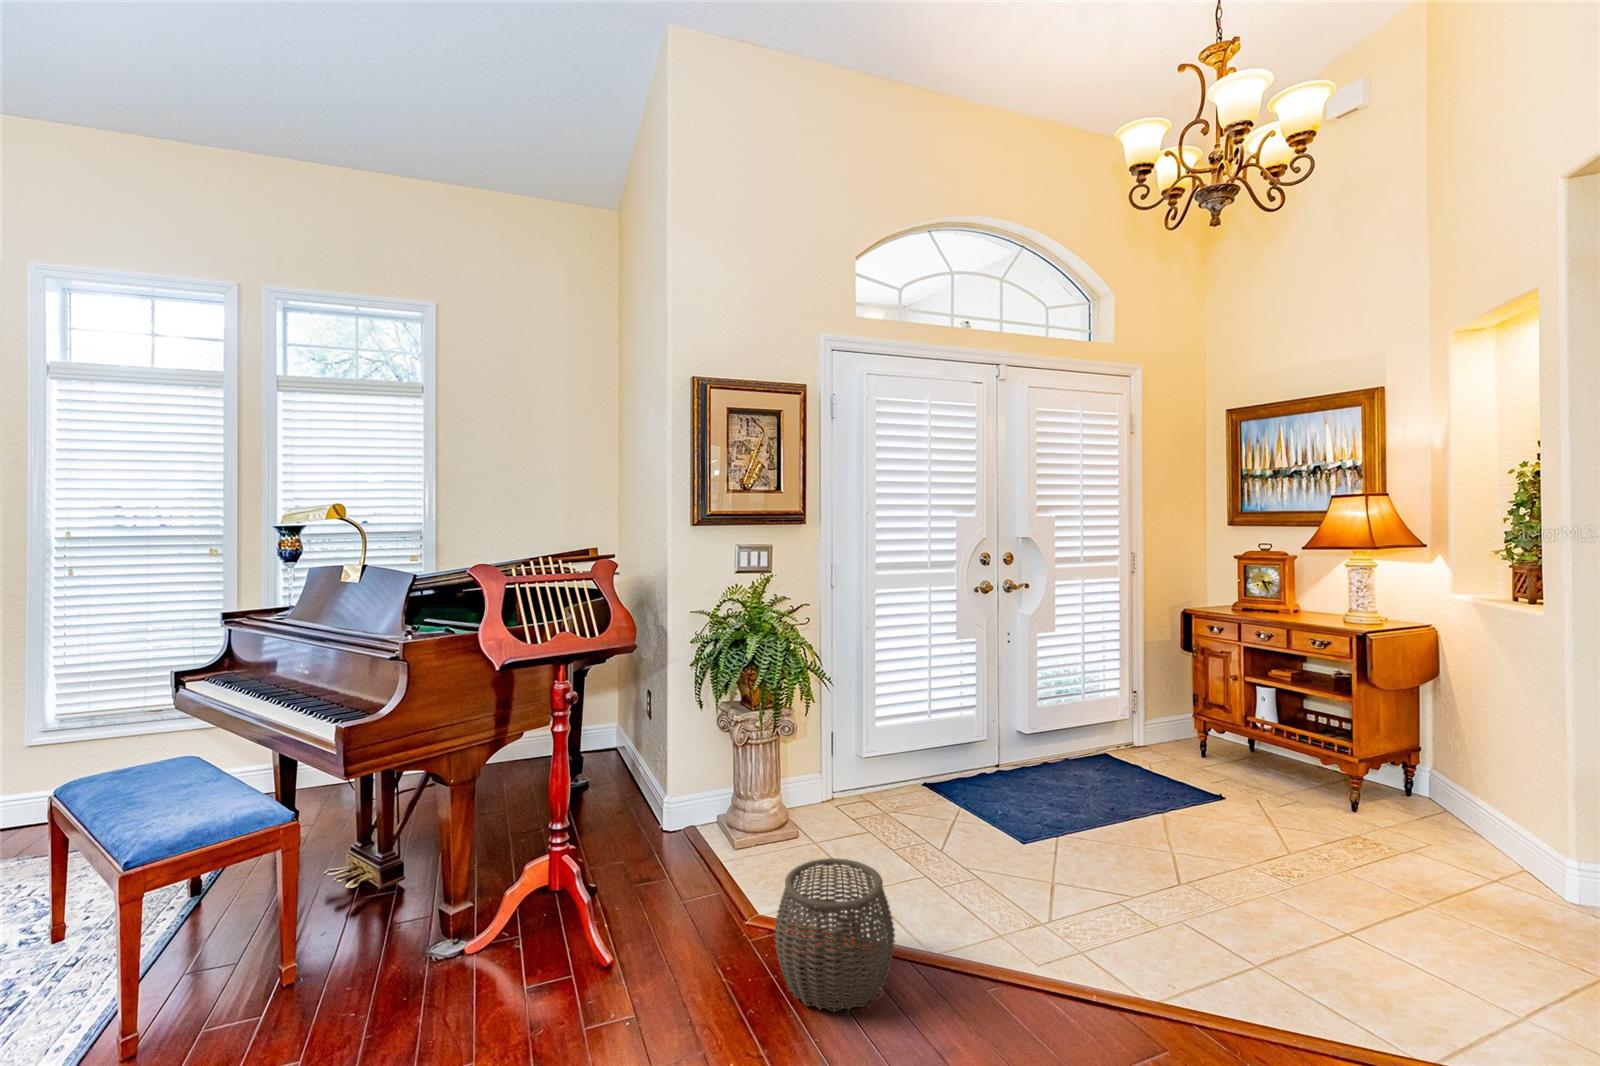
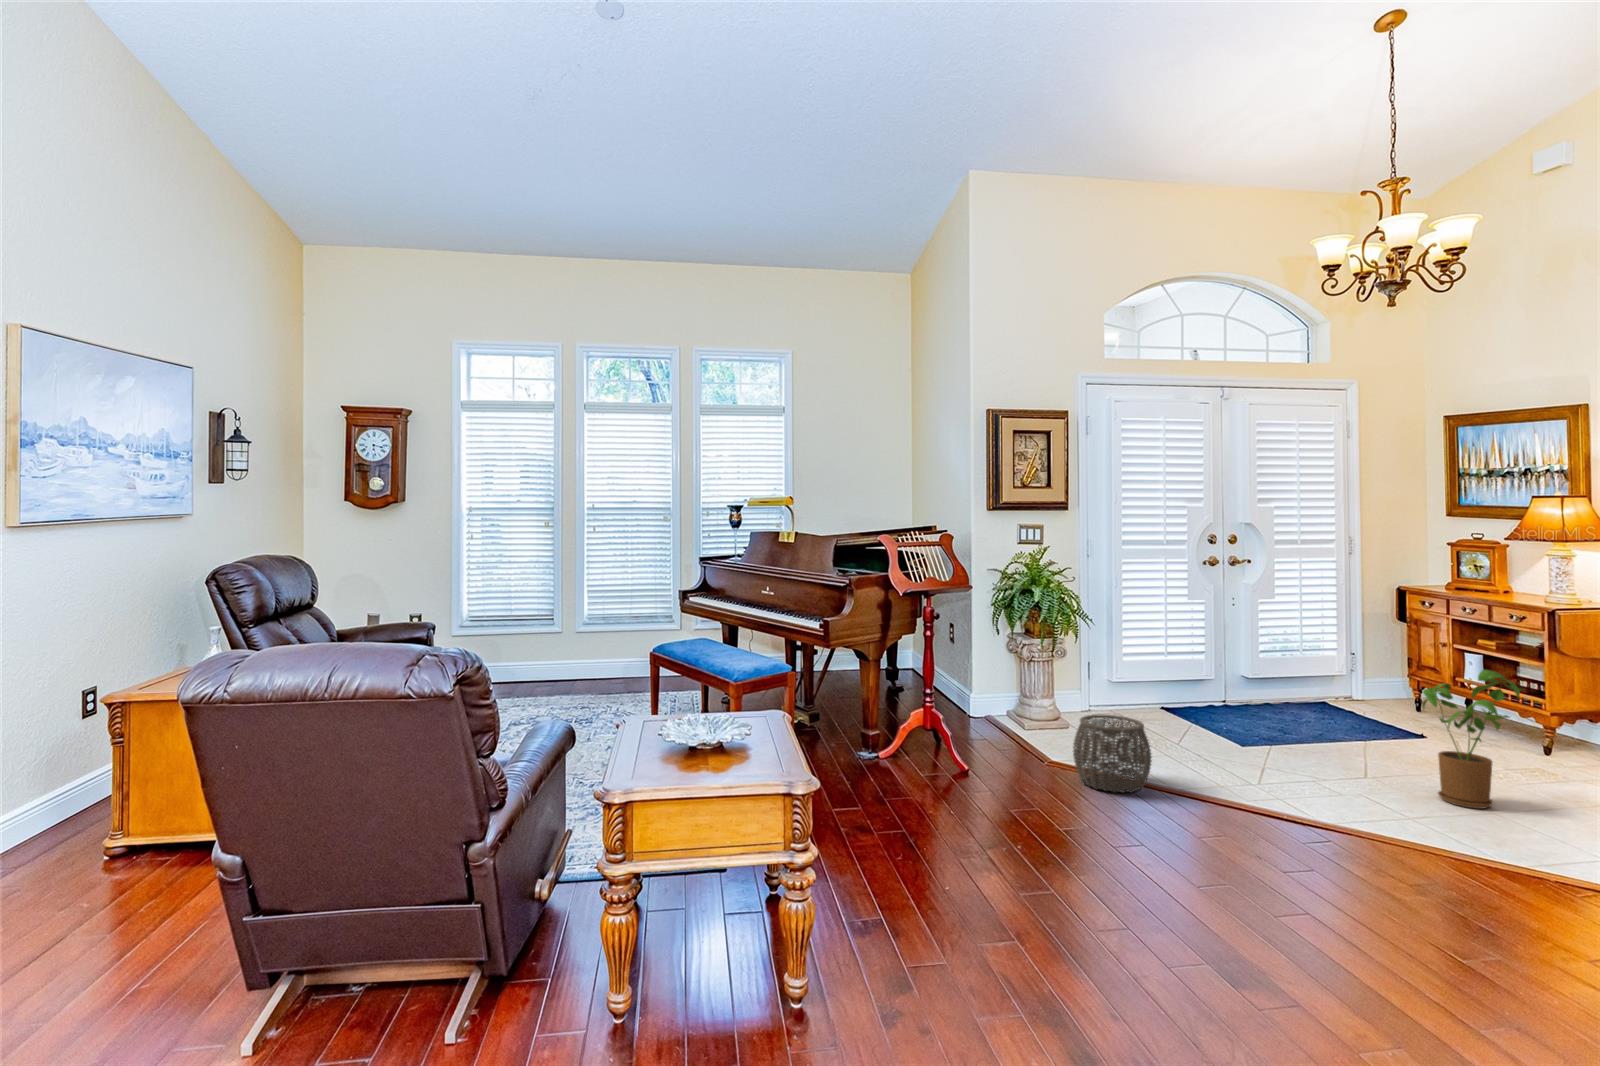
house plant: none [1253,757,1384,962] -> present [1422,670,1521,809]

